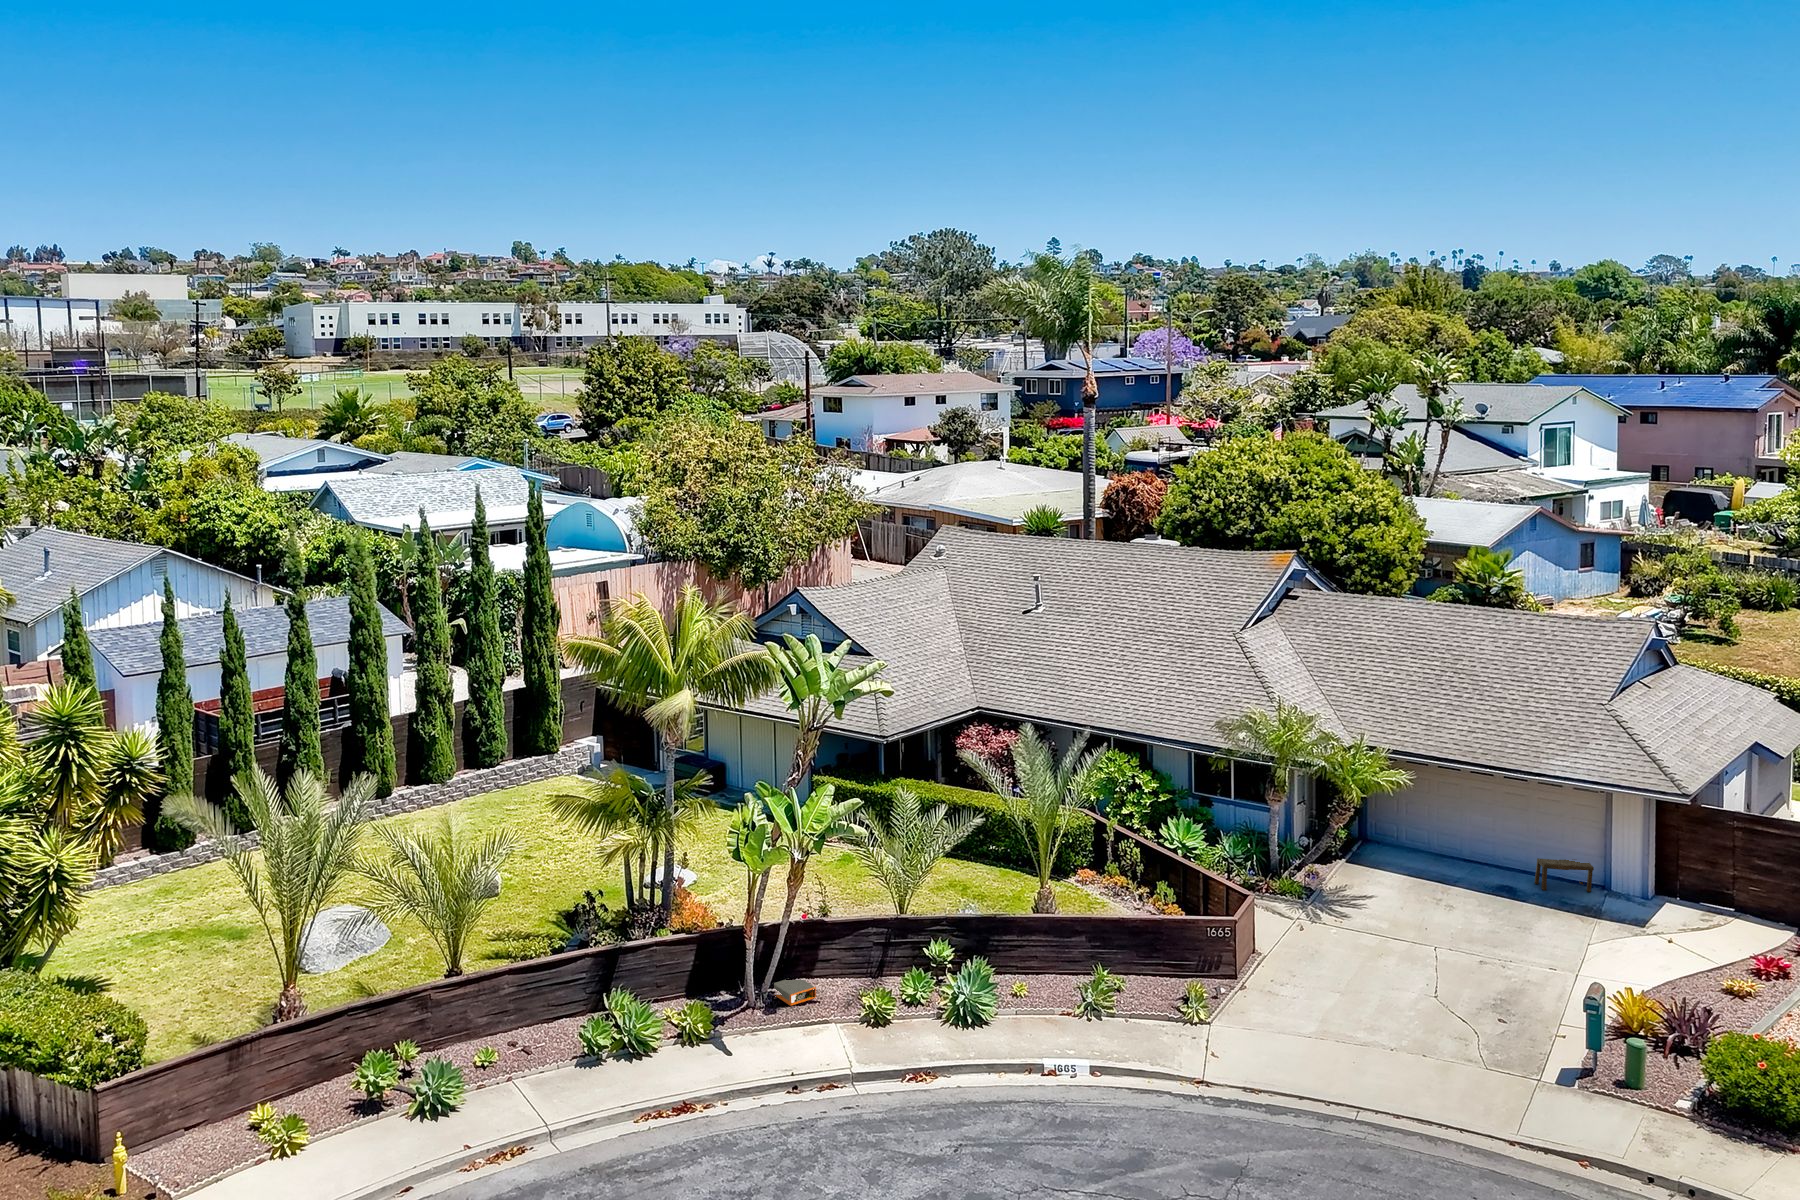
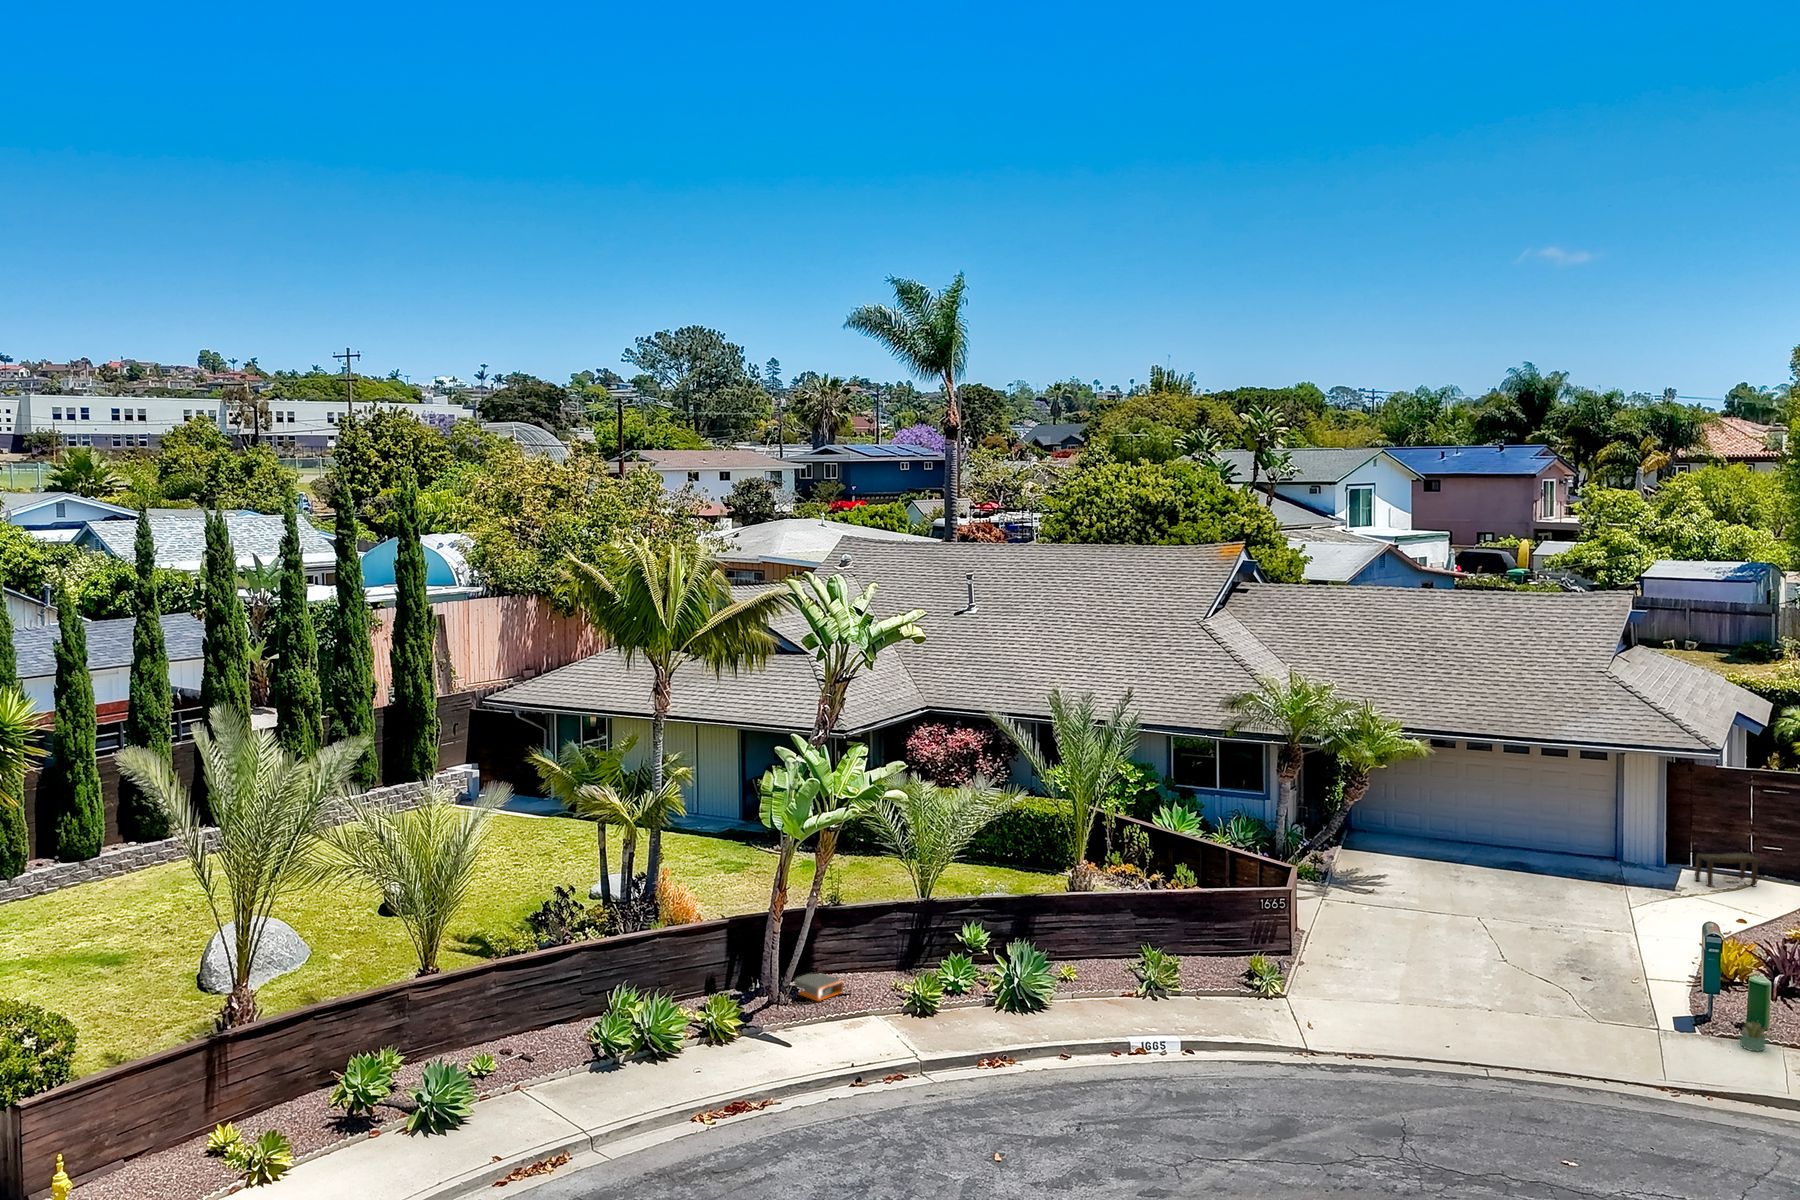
bench: present [1535,858,1594,892] -> present [1695,853,1759,887]
decorative plant: none [1635,1089,1668,1121] -> present [1737,1022,1772,1051]

